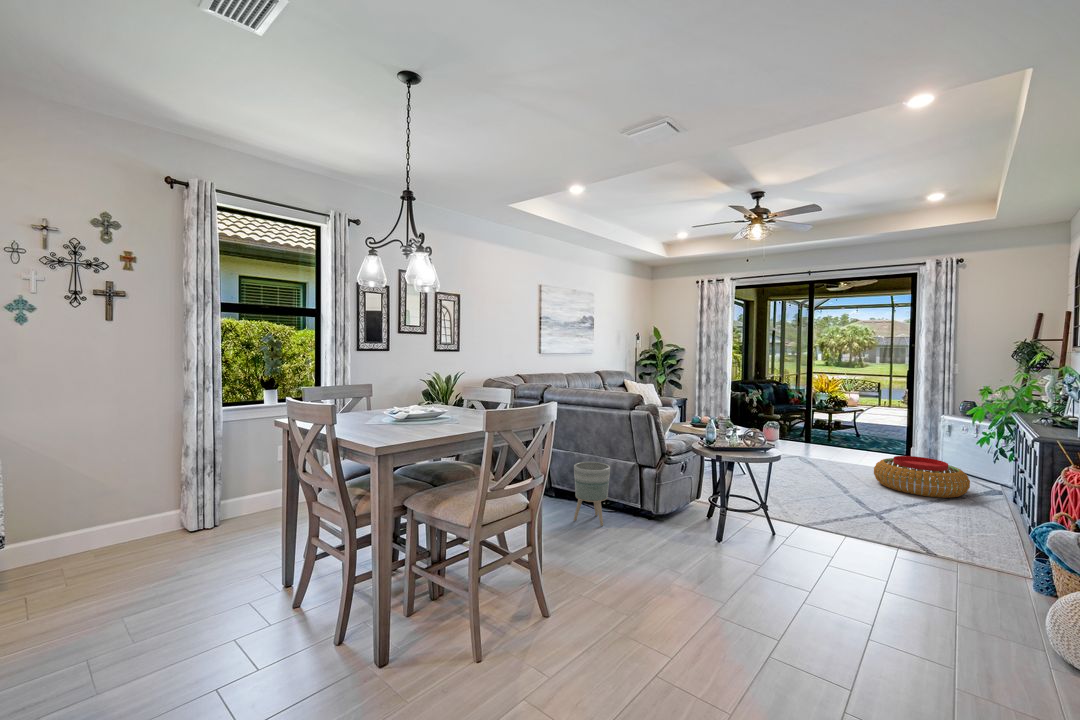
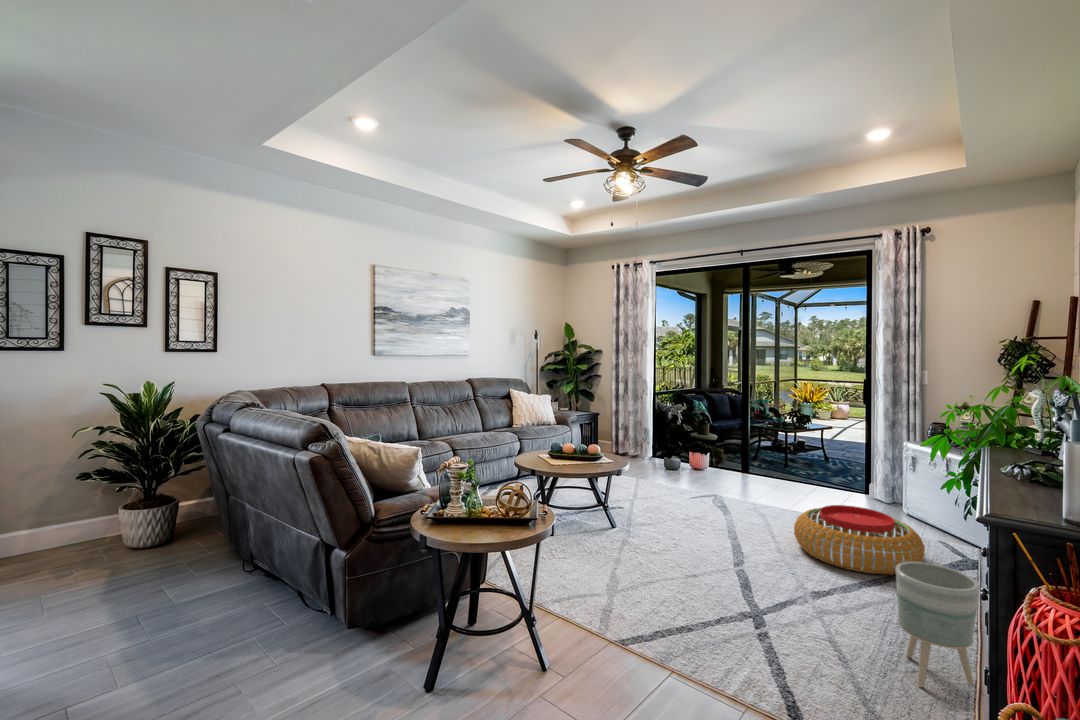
planter: present [574,462,610,526] -> present [895,562,980,687]

